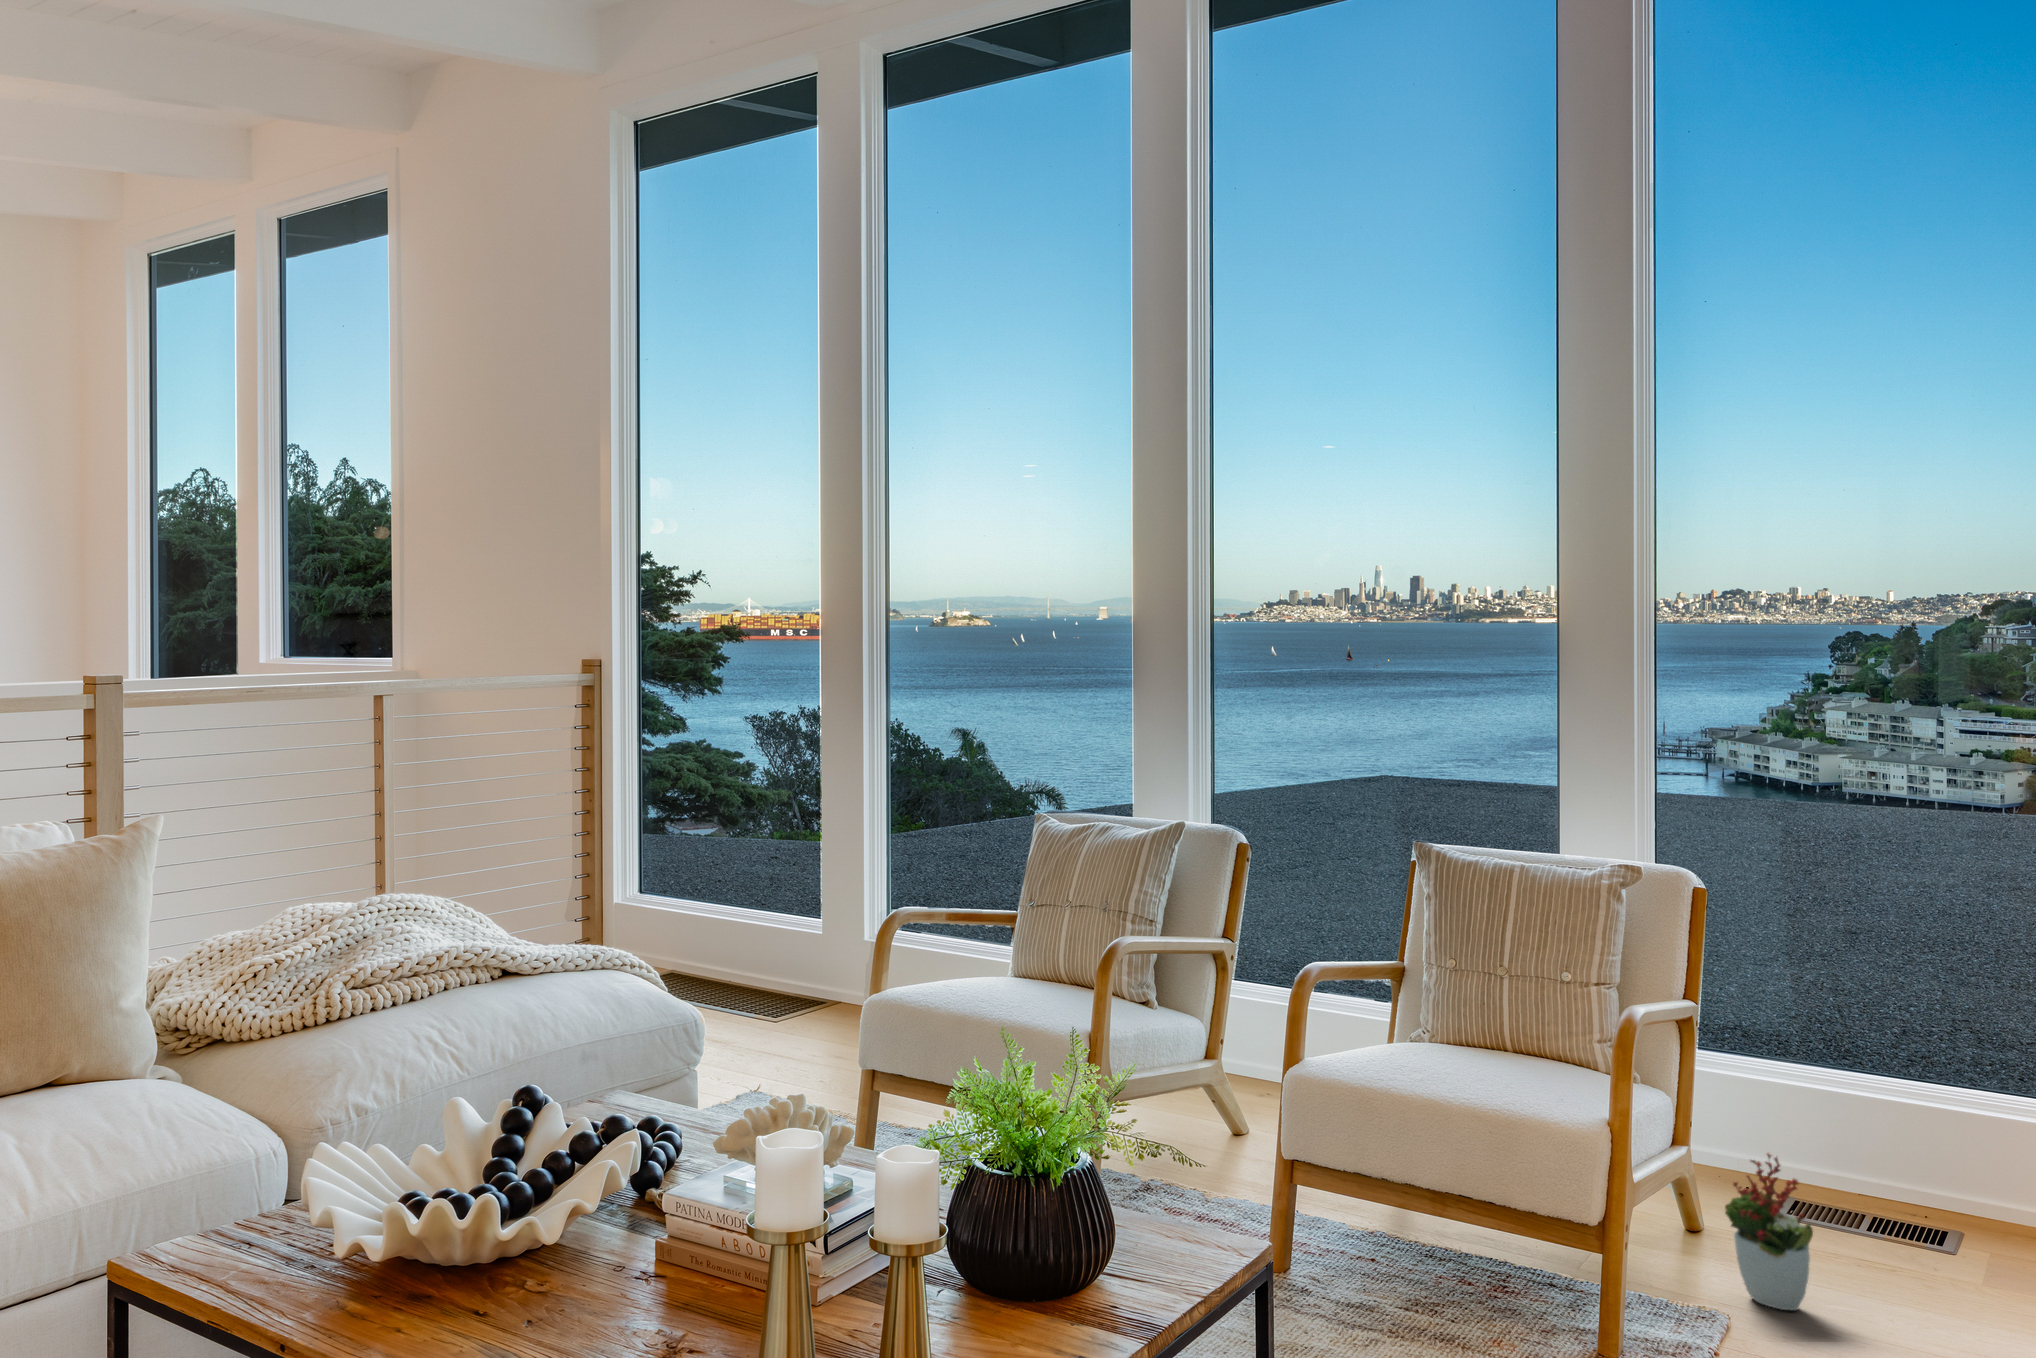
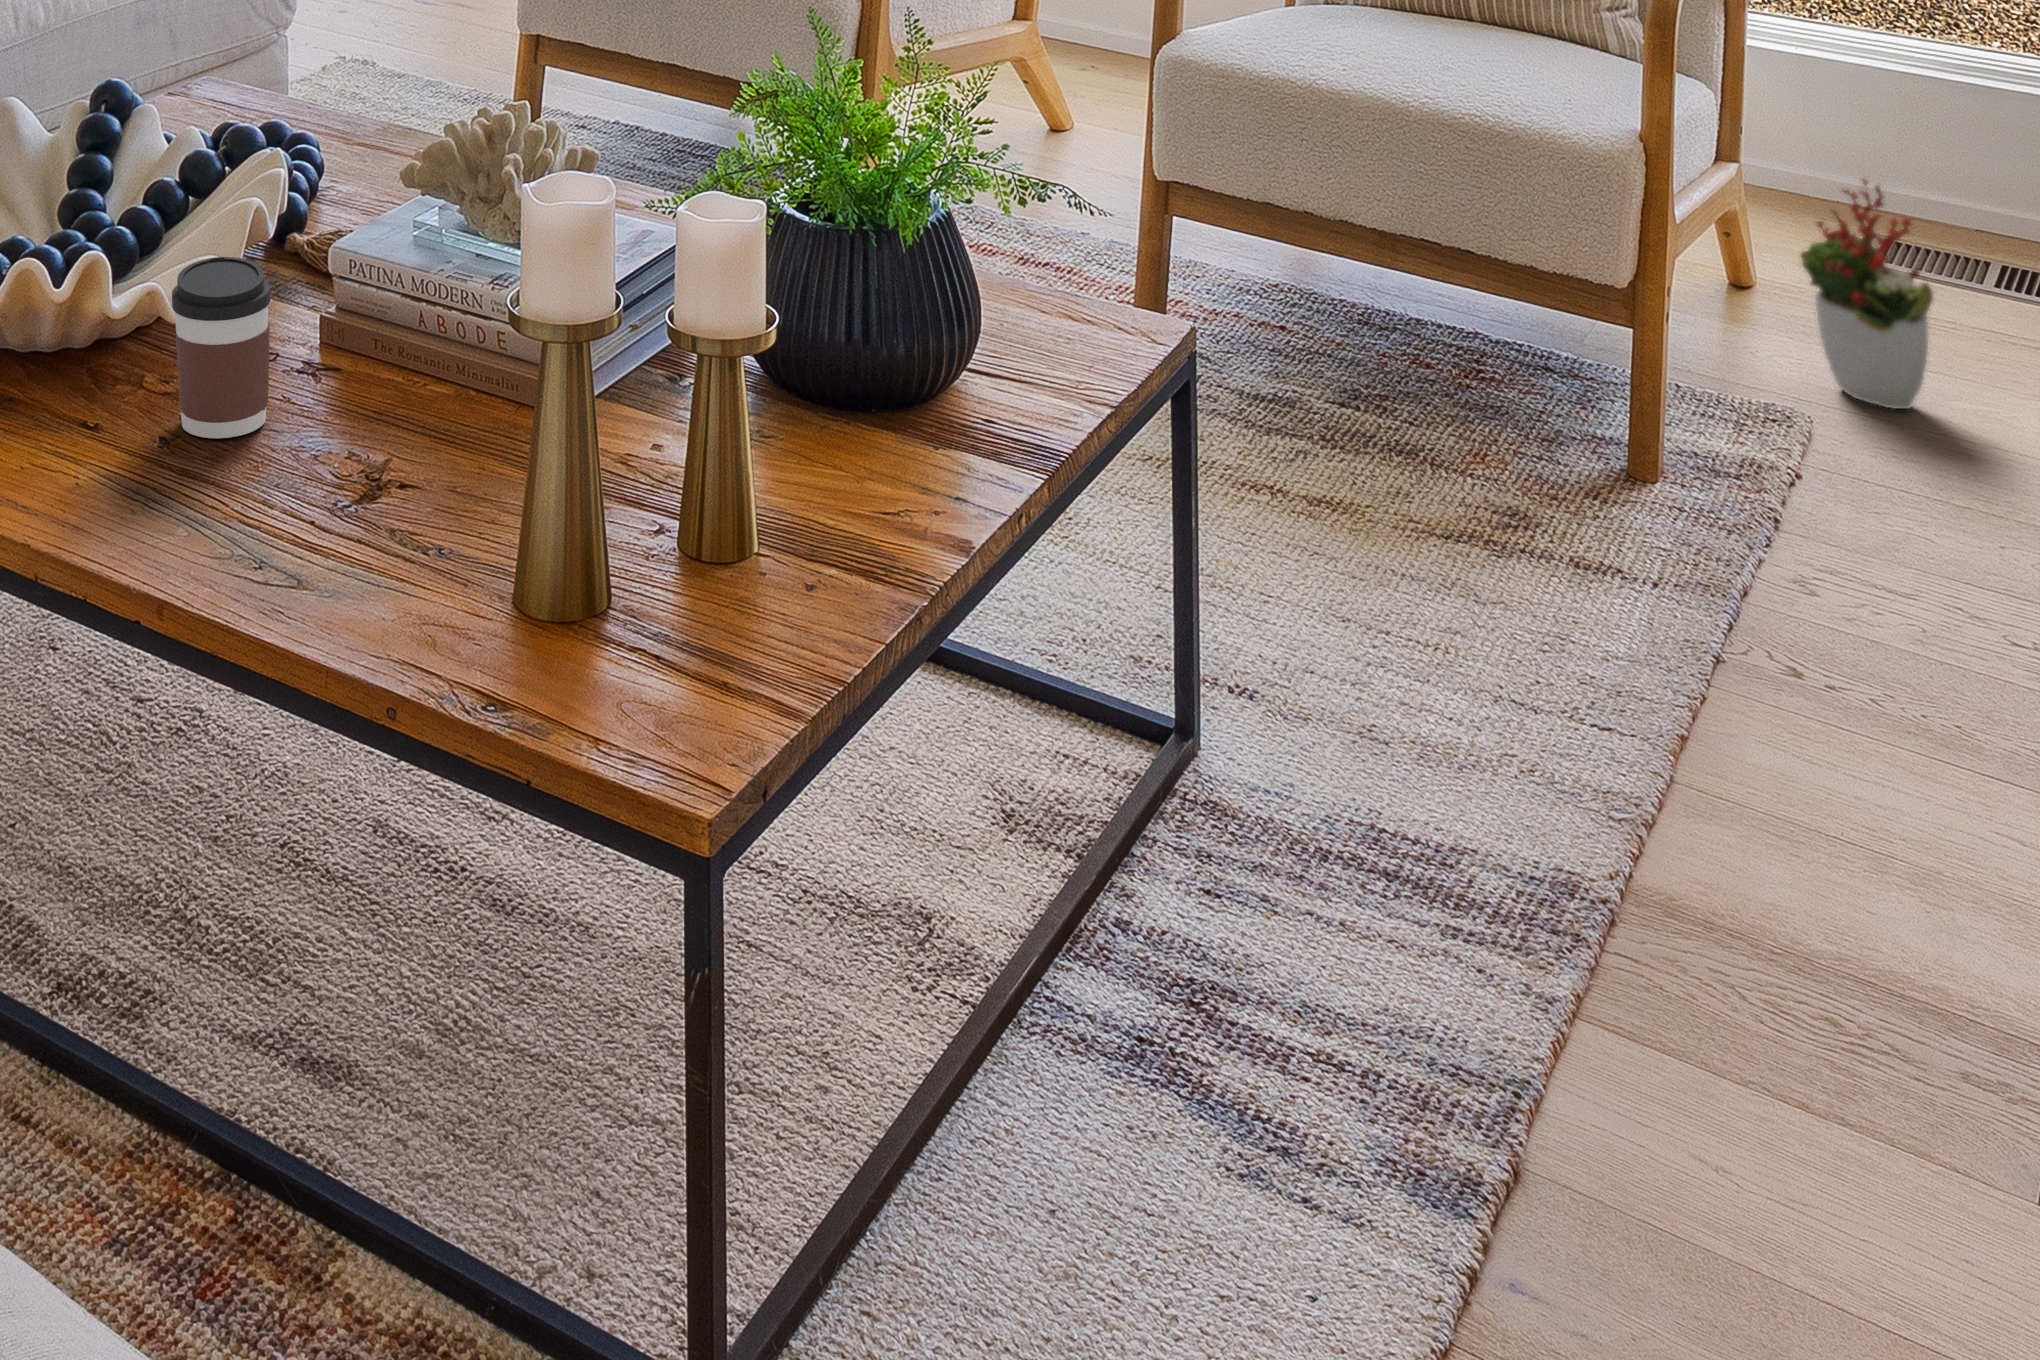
coffee cup: none [541,1199,611,1322] -> present [172,257,270,438]

